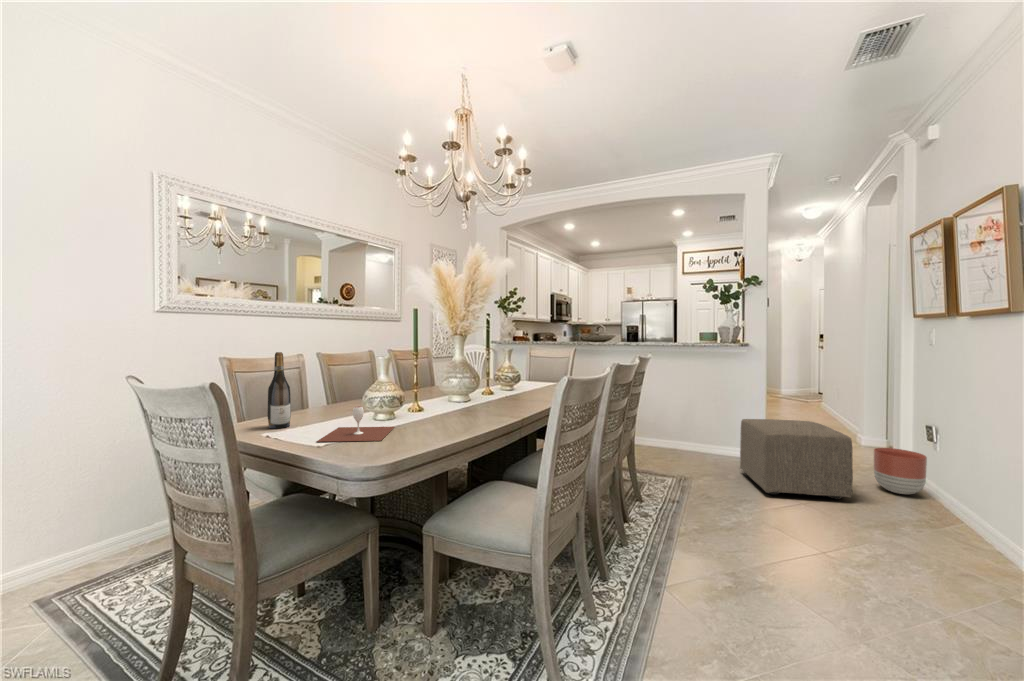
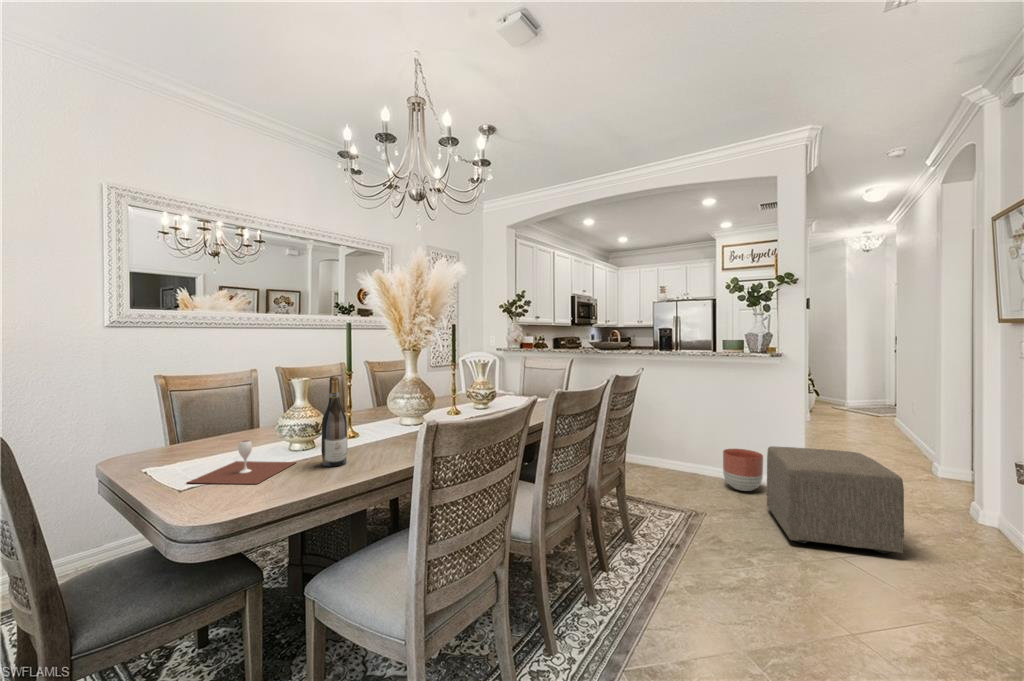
wine bottle: present [267,352,291,428] -> present [321,376,347,467]
planter: present [874,448,927,494] -> present [723,449,763,491]

